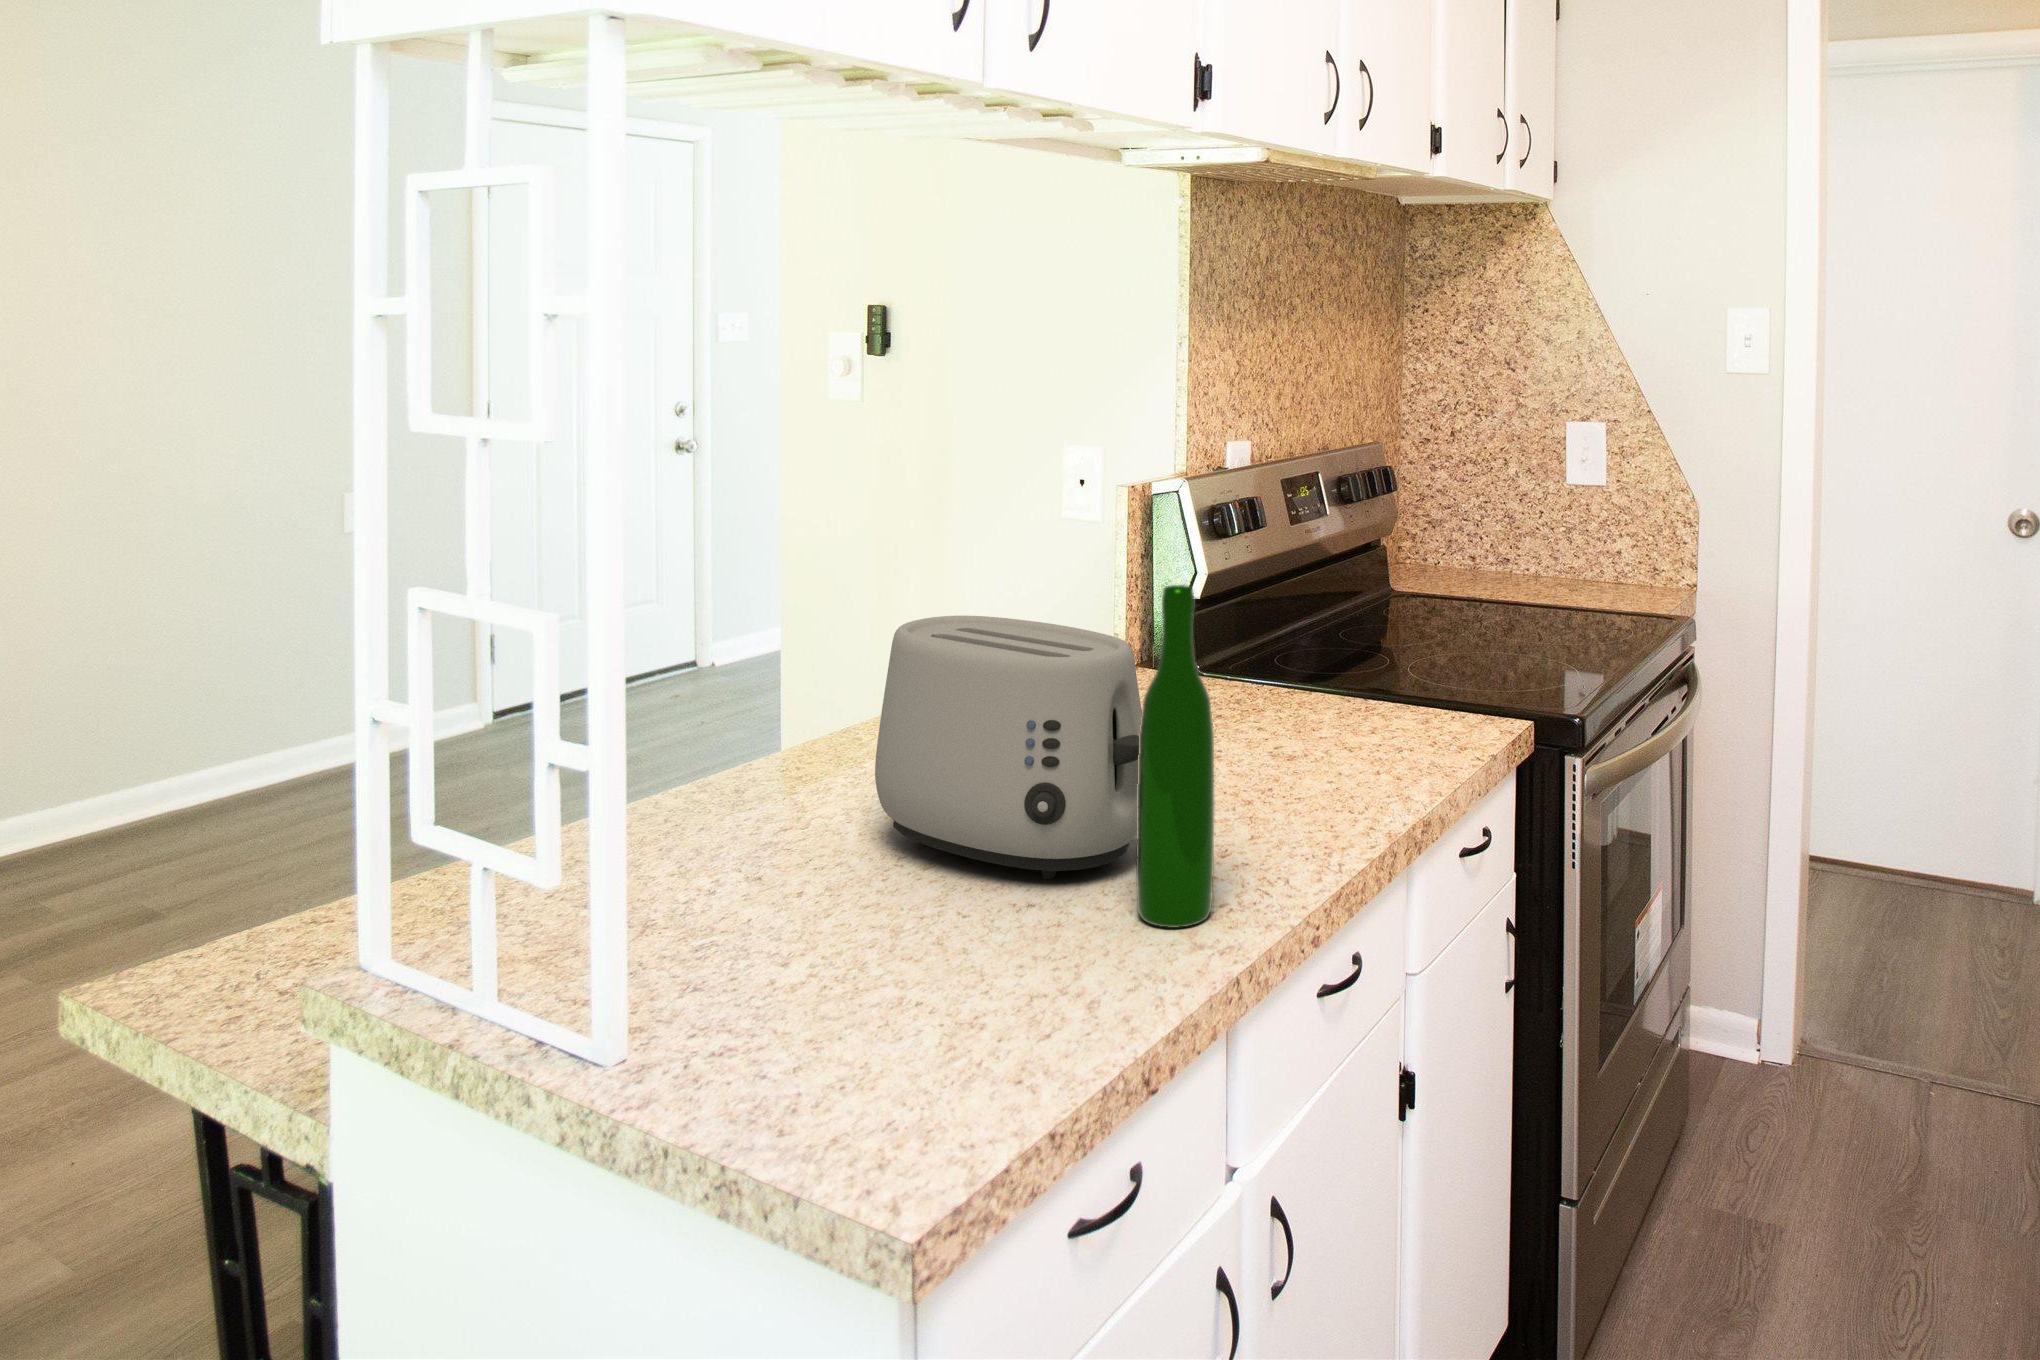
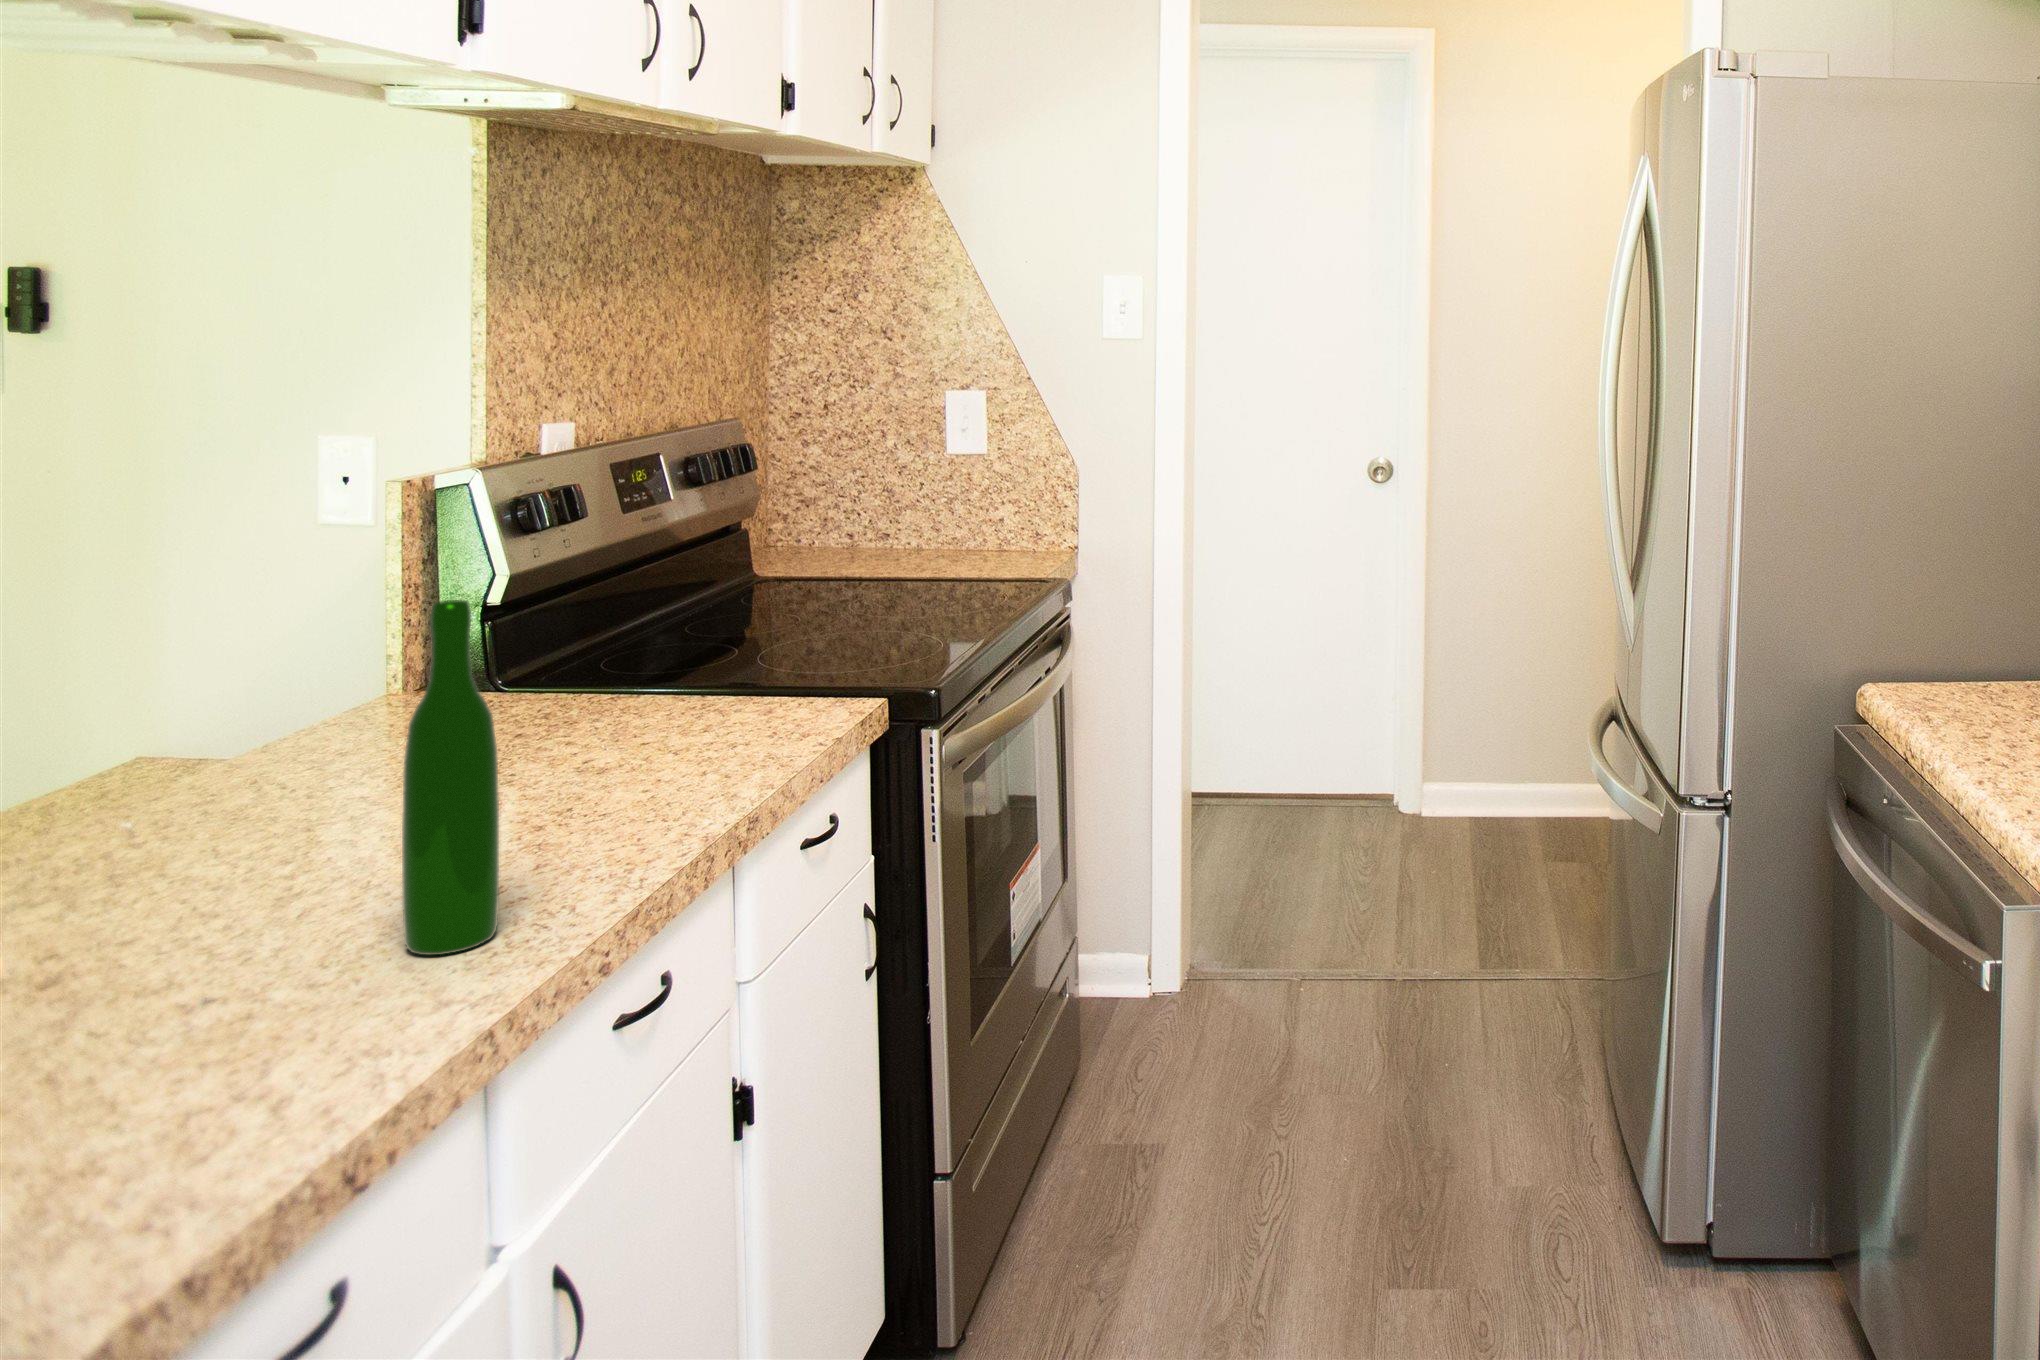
toaster: present [875,616,1142,879] -> none [32,654,421,933]

